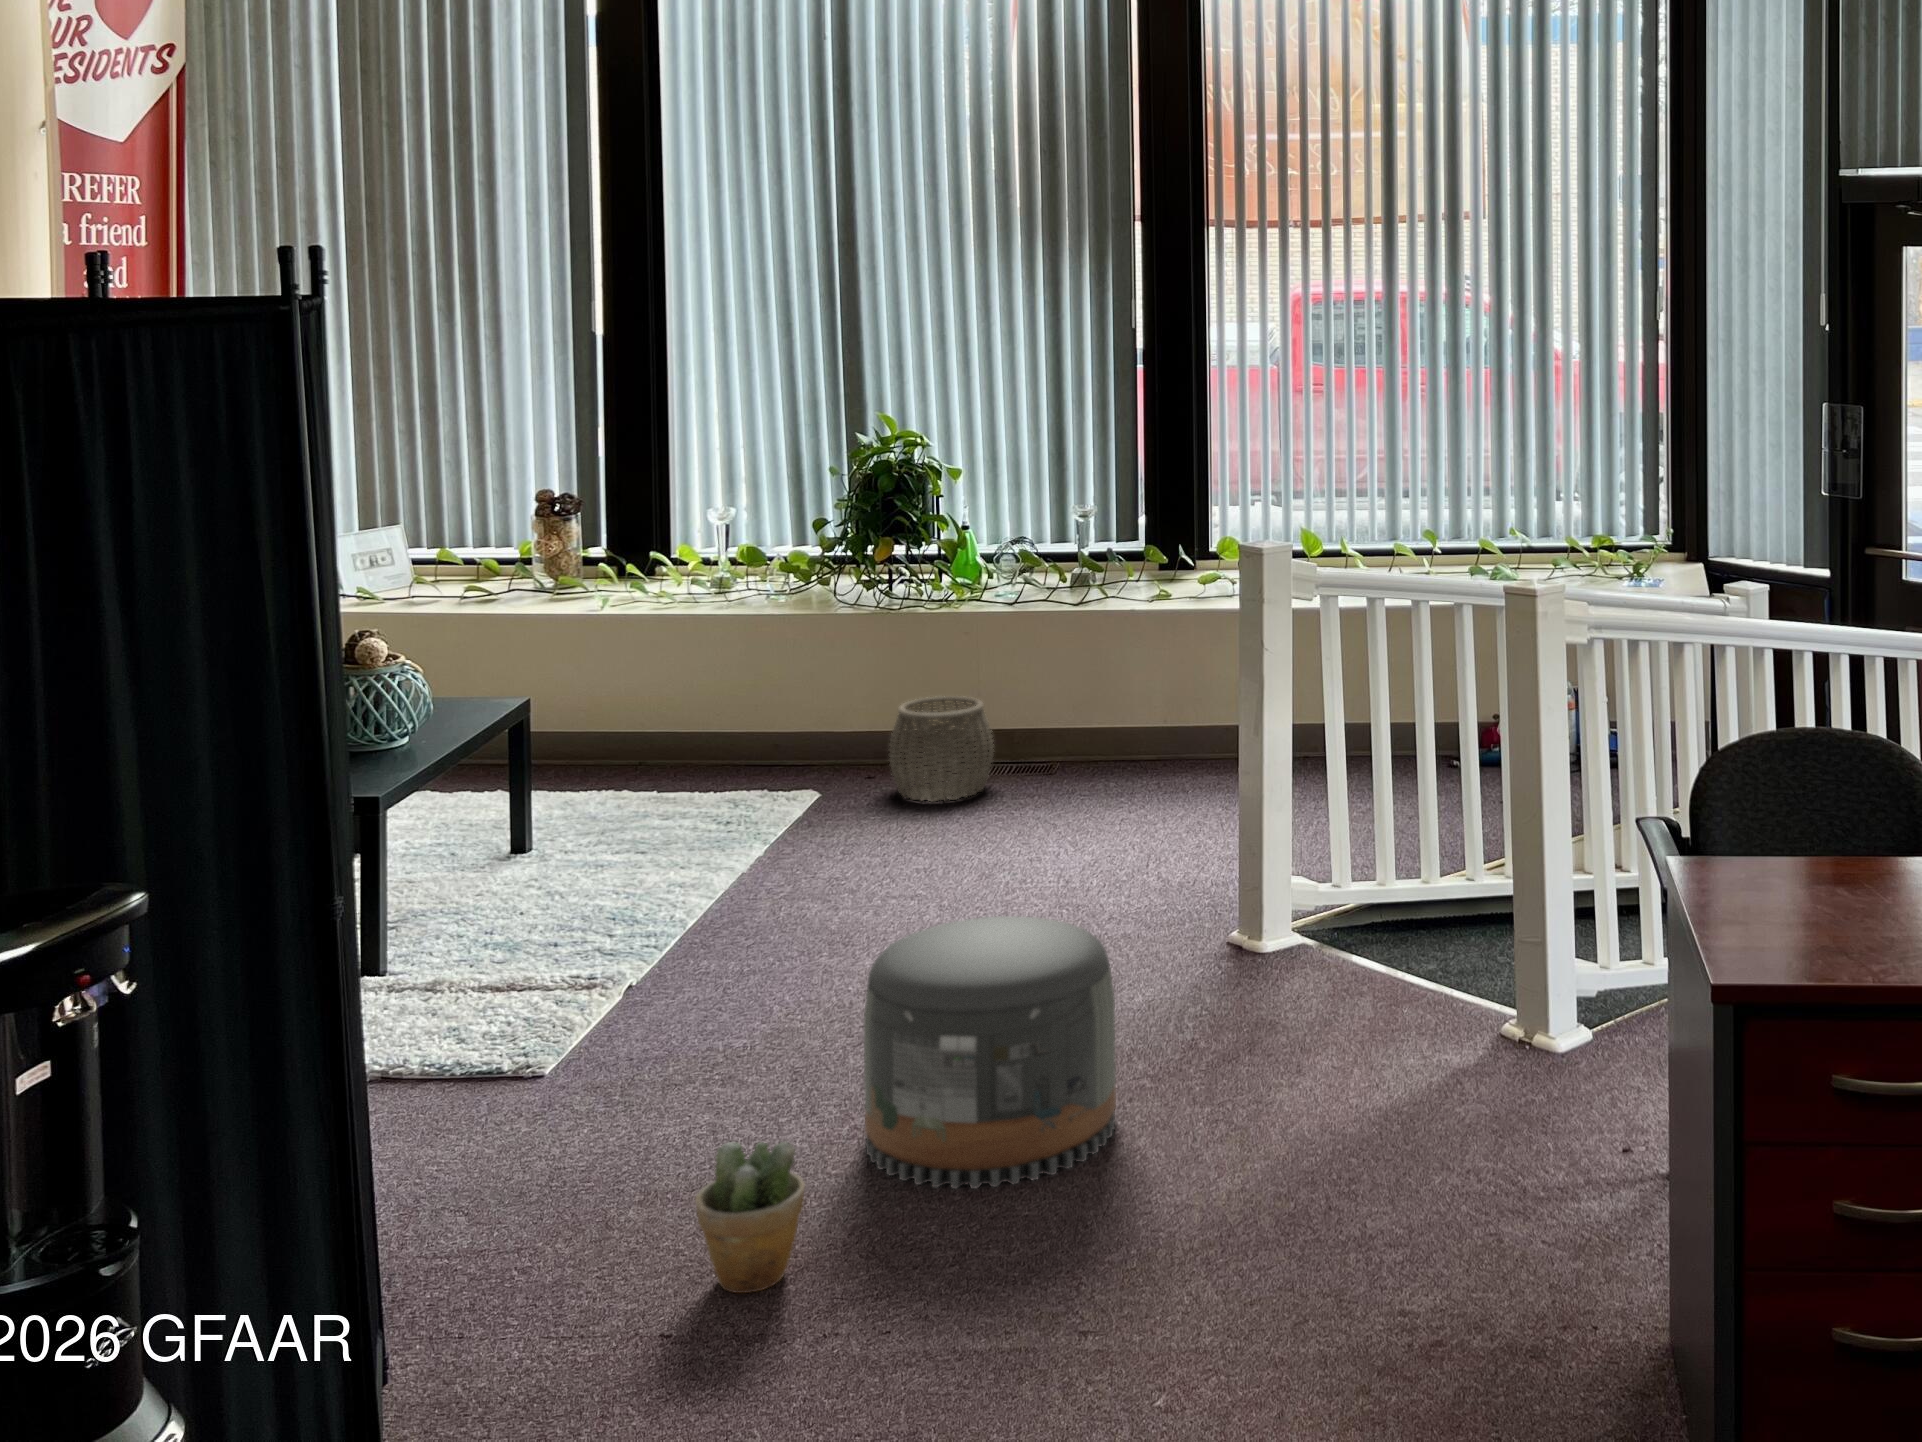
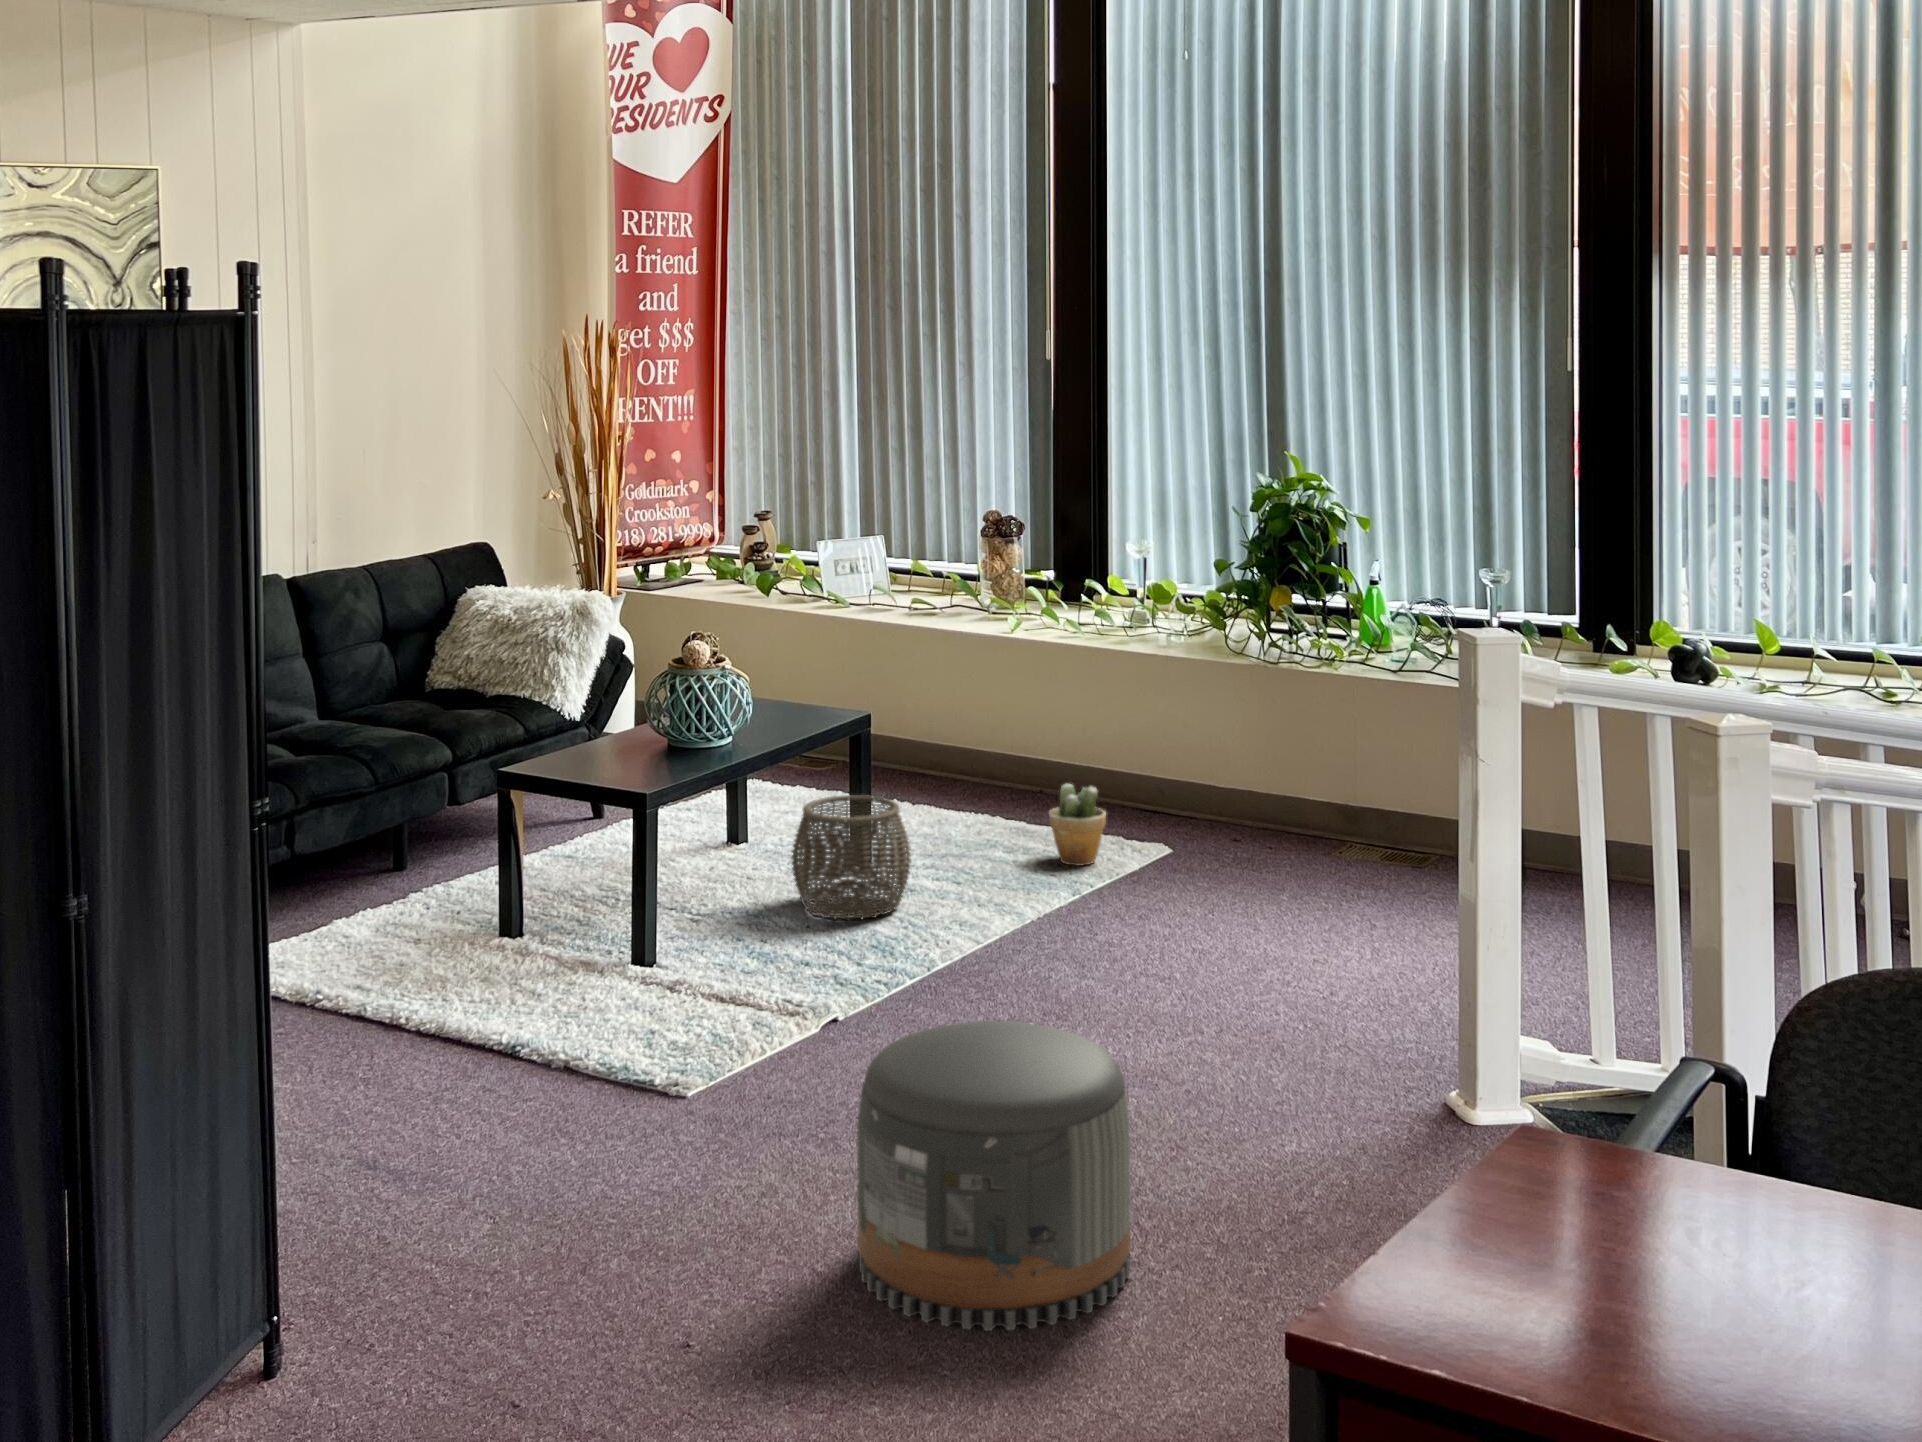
woven basket: present [889,696,994,802] -> present [791,795,911,920]
potted plant: present [695,1142,805,1293] -> present [1049,784,1106,866]

